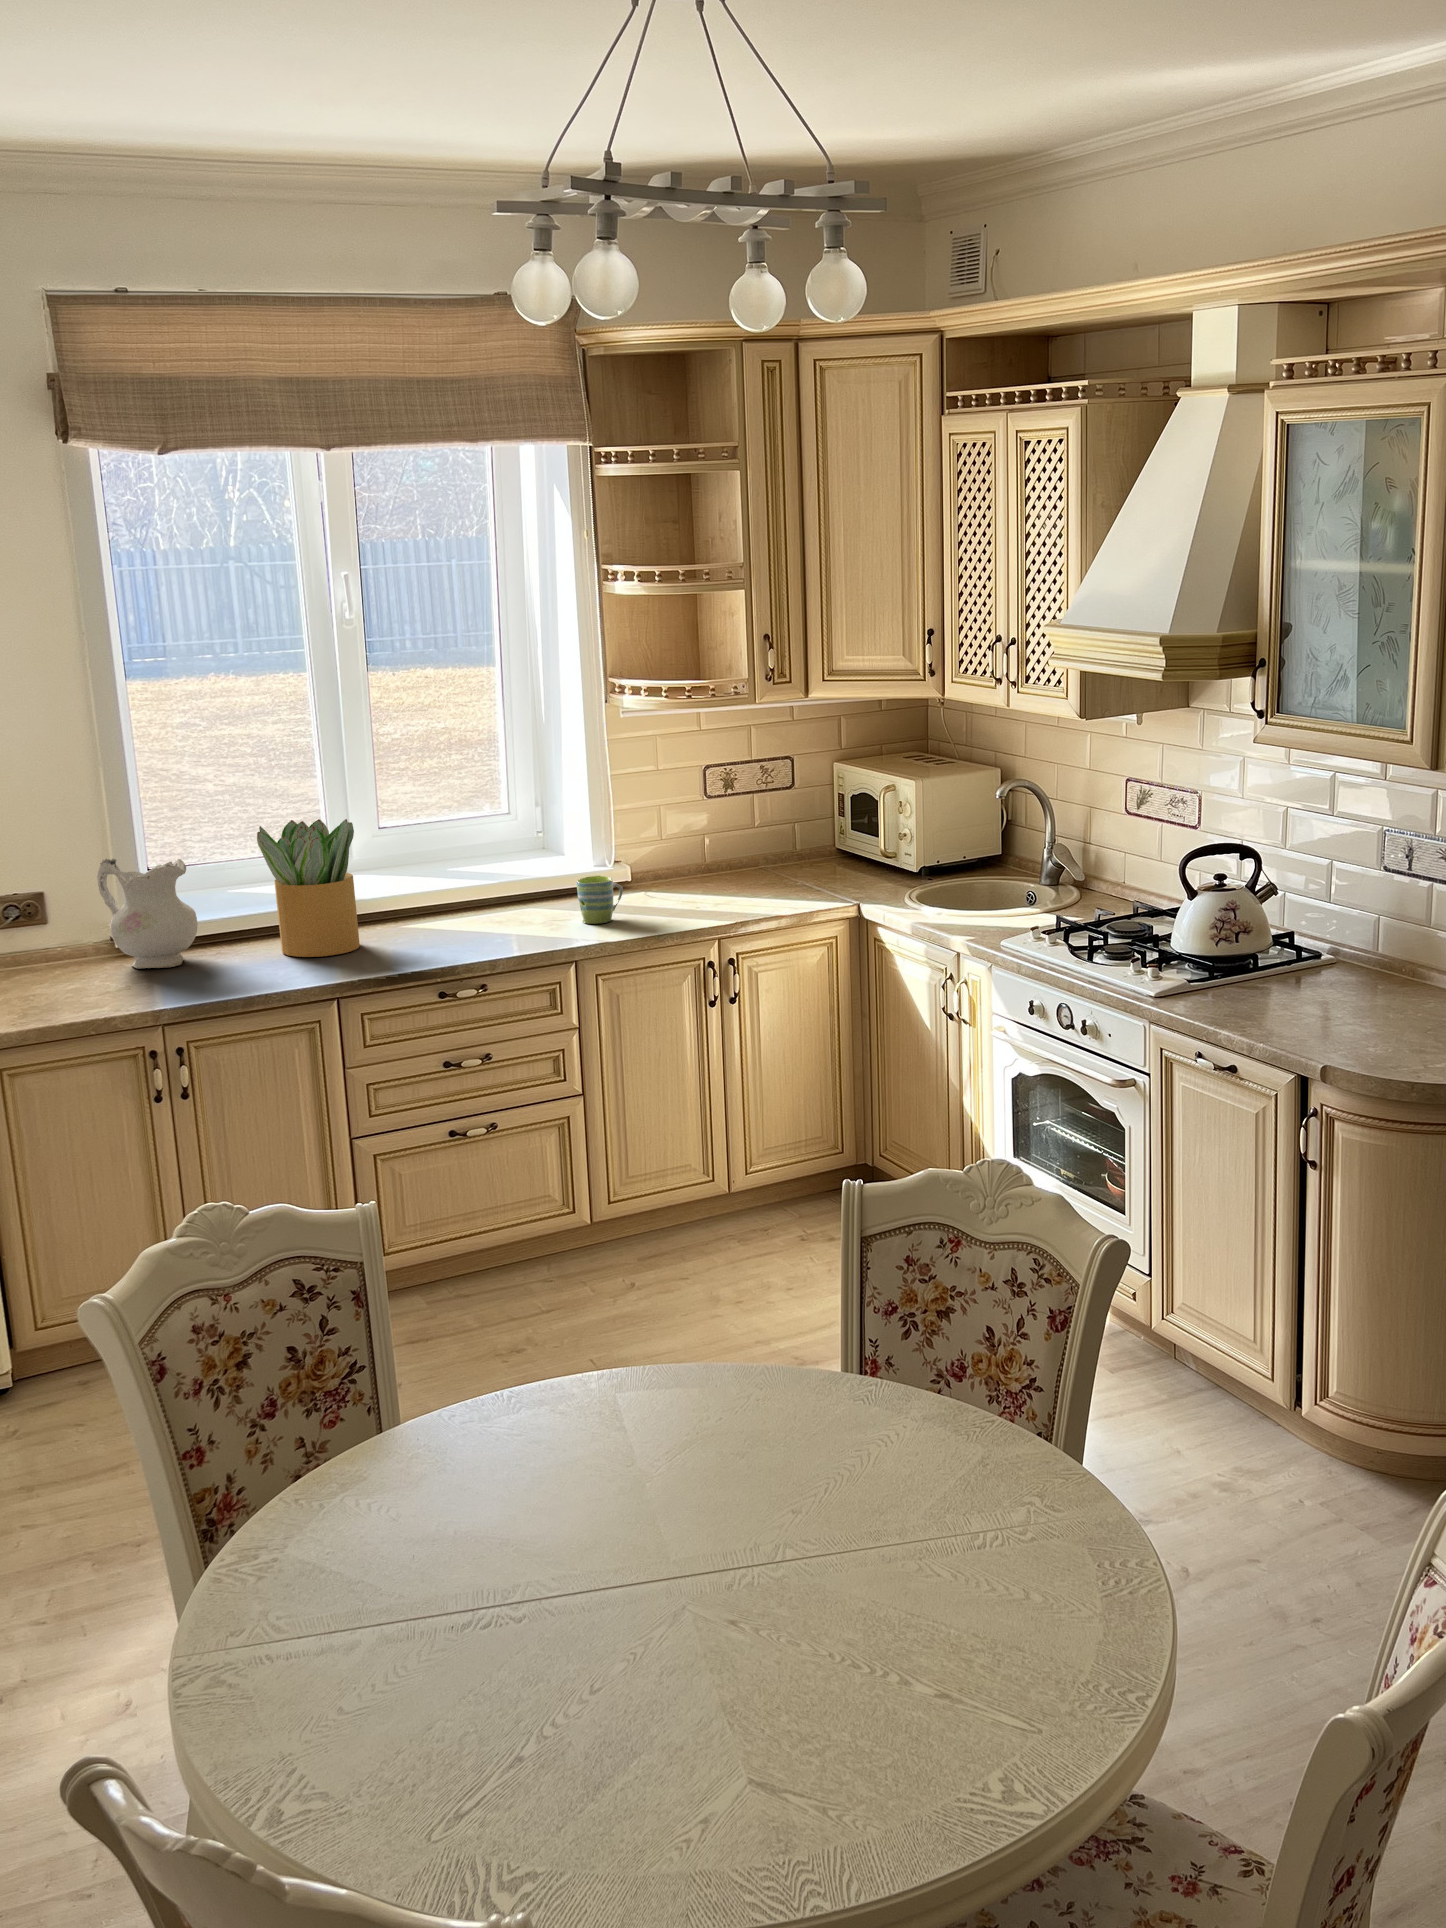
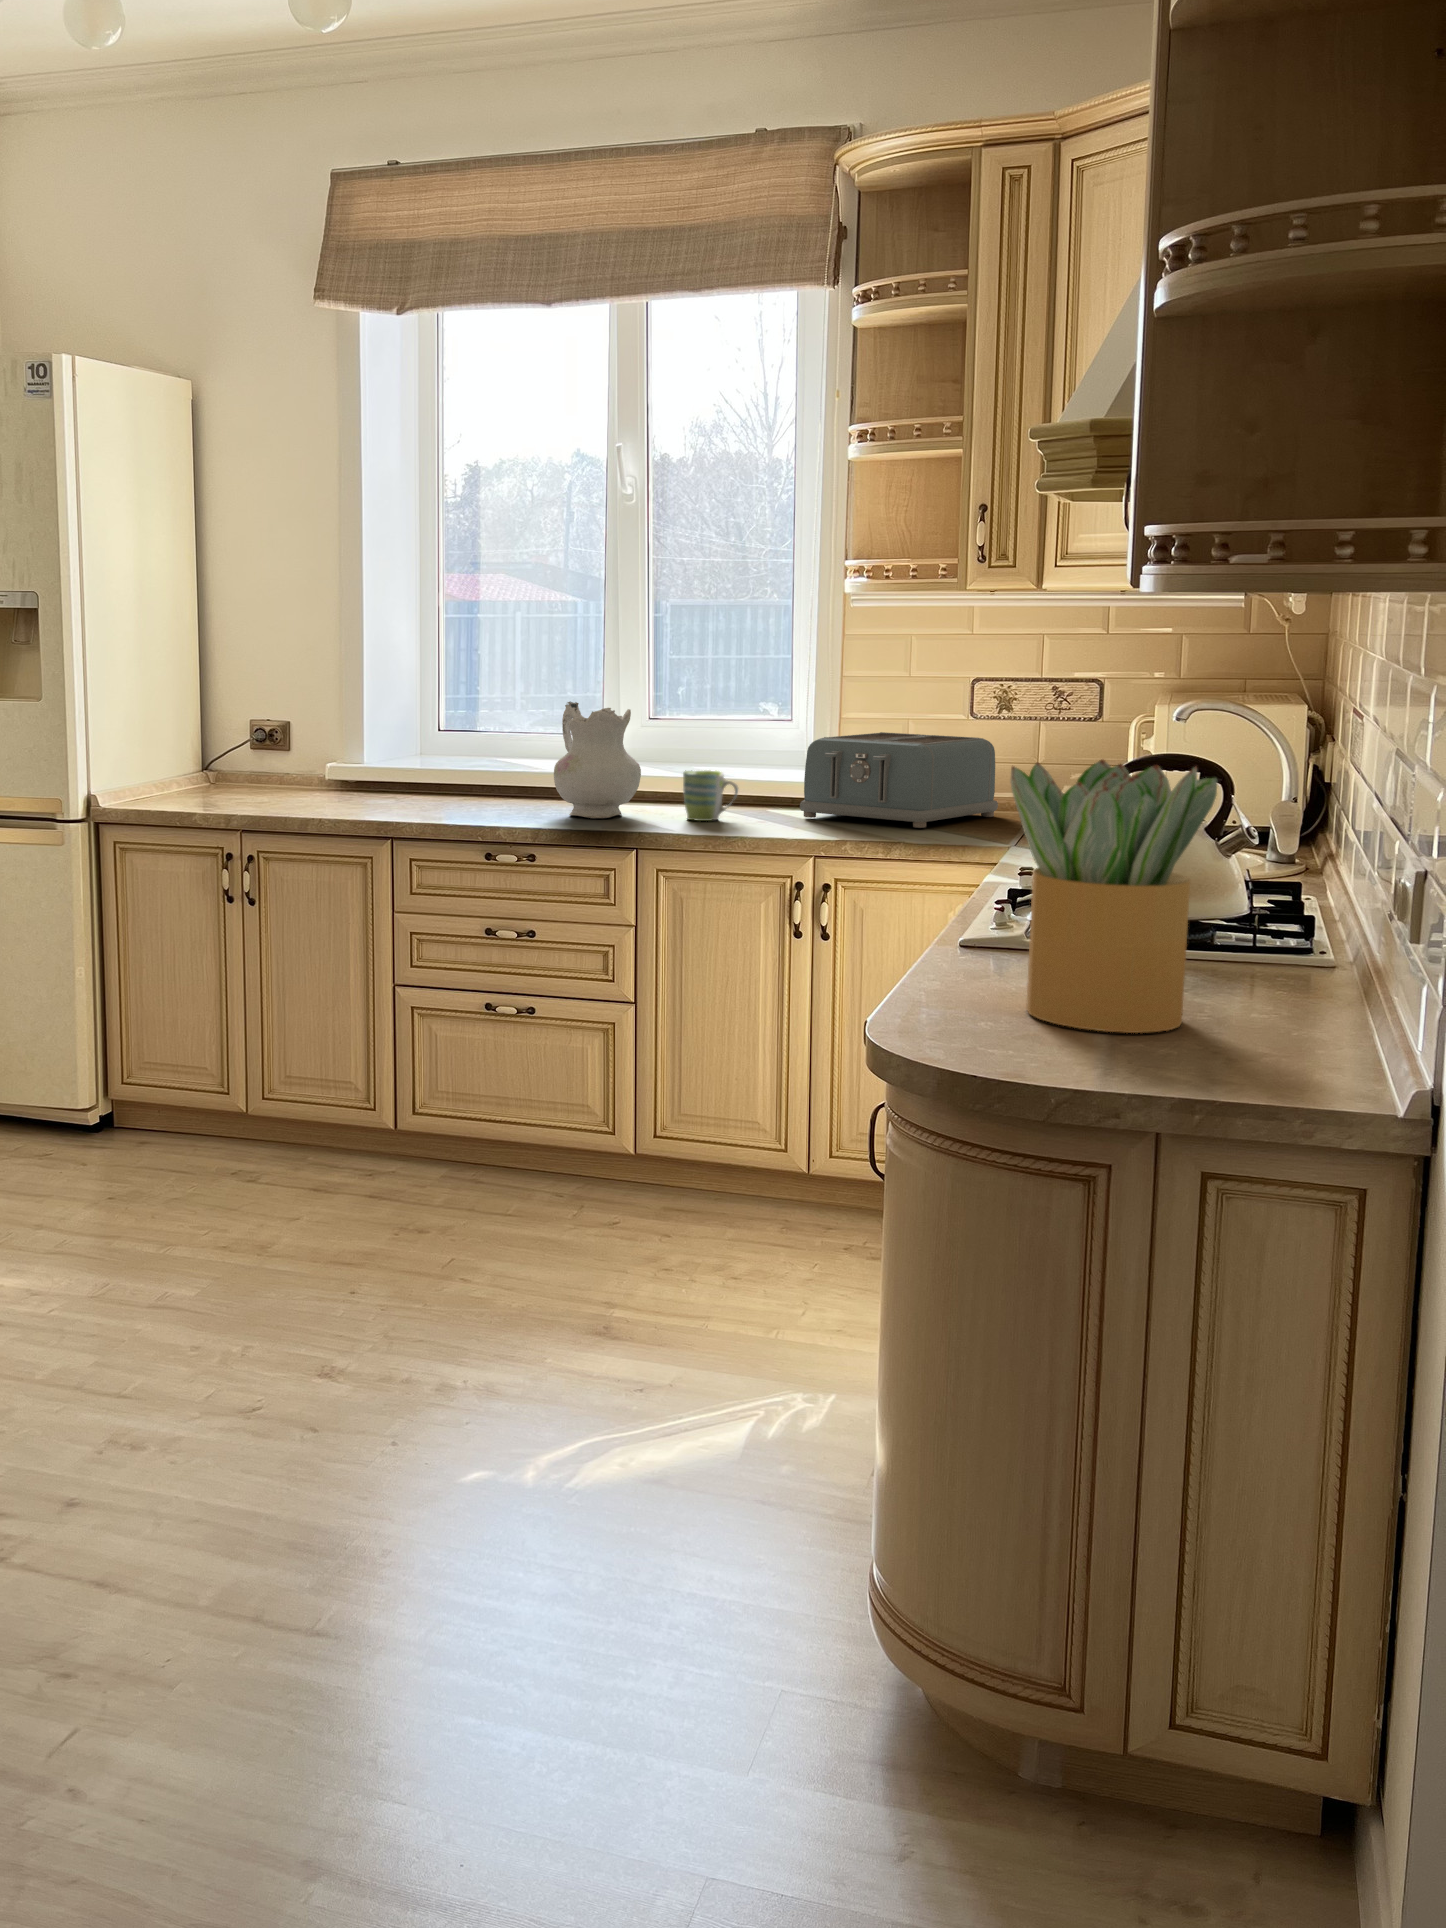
toaster: none [653,811,777,902] -> present [800,732,998,828]
potted plant: present [257,819,360,957] -> present [1010,760,1217,1033]
ceramic pitcher: present [97,859,198,969] -> present [554,702,641,818]

